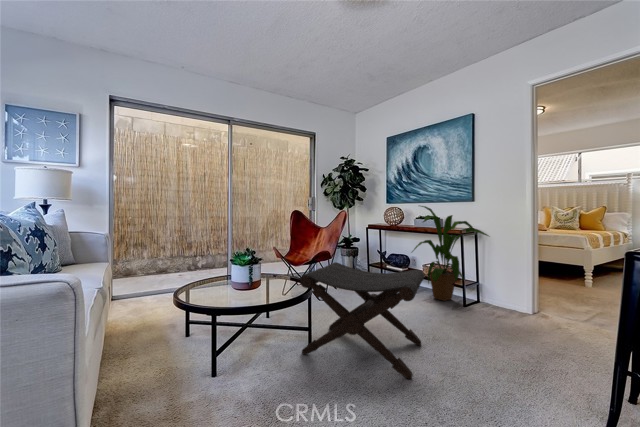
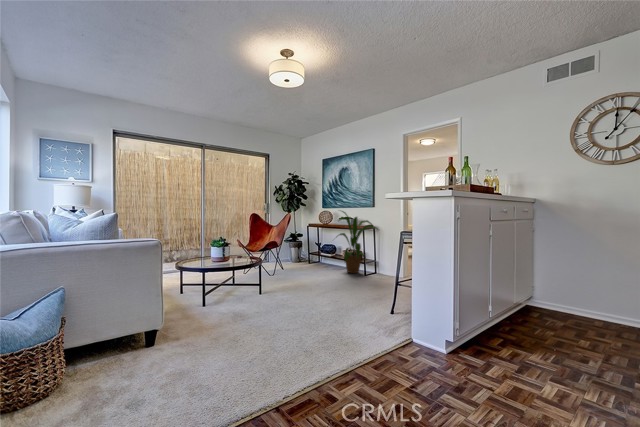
footstool: present [300,262,424,379] -> none [253,246,327,303]

